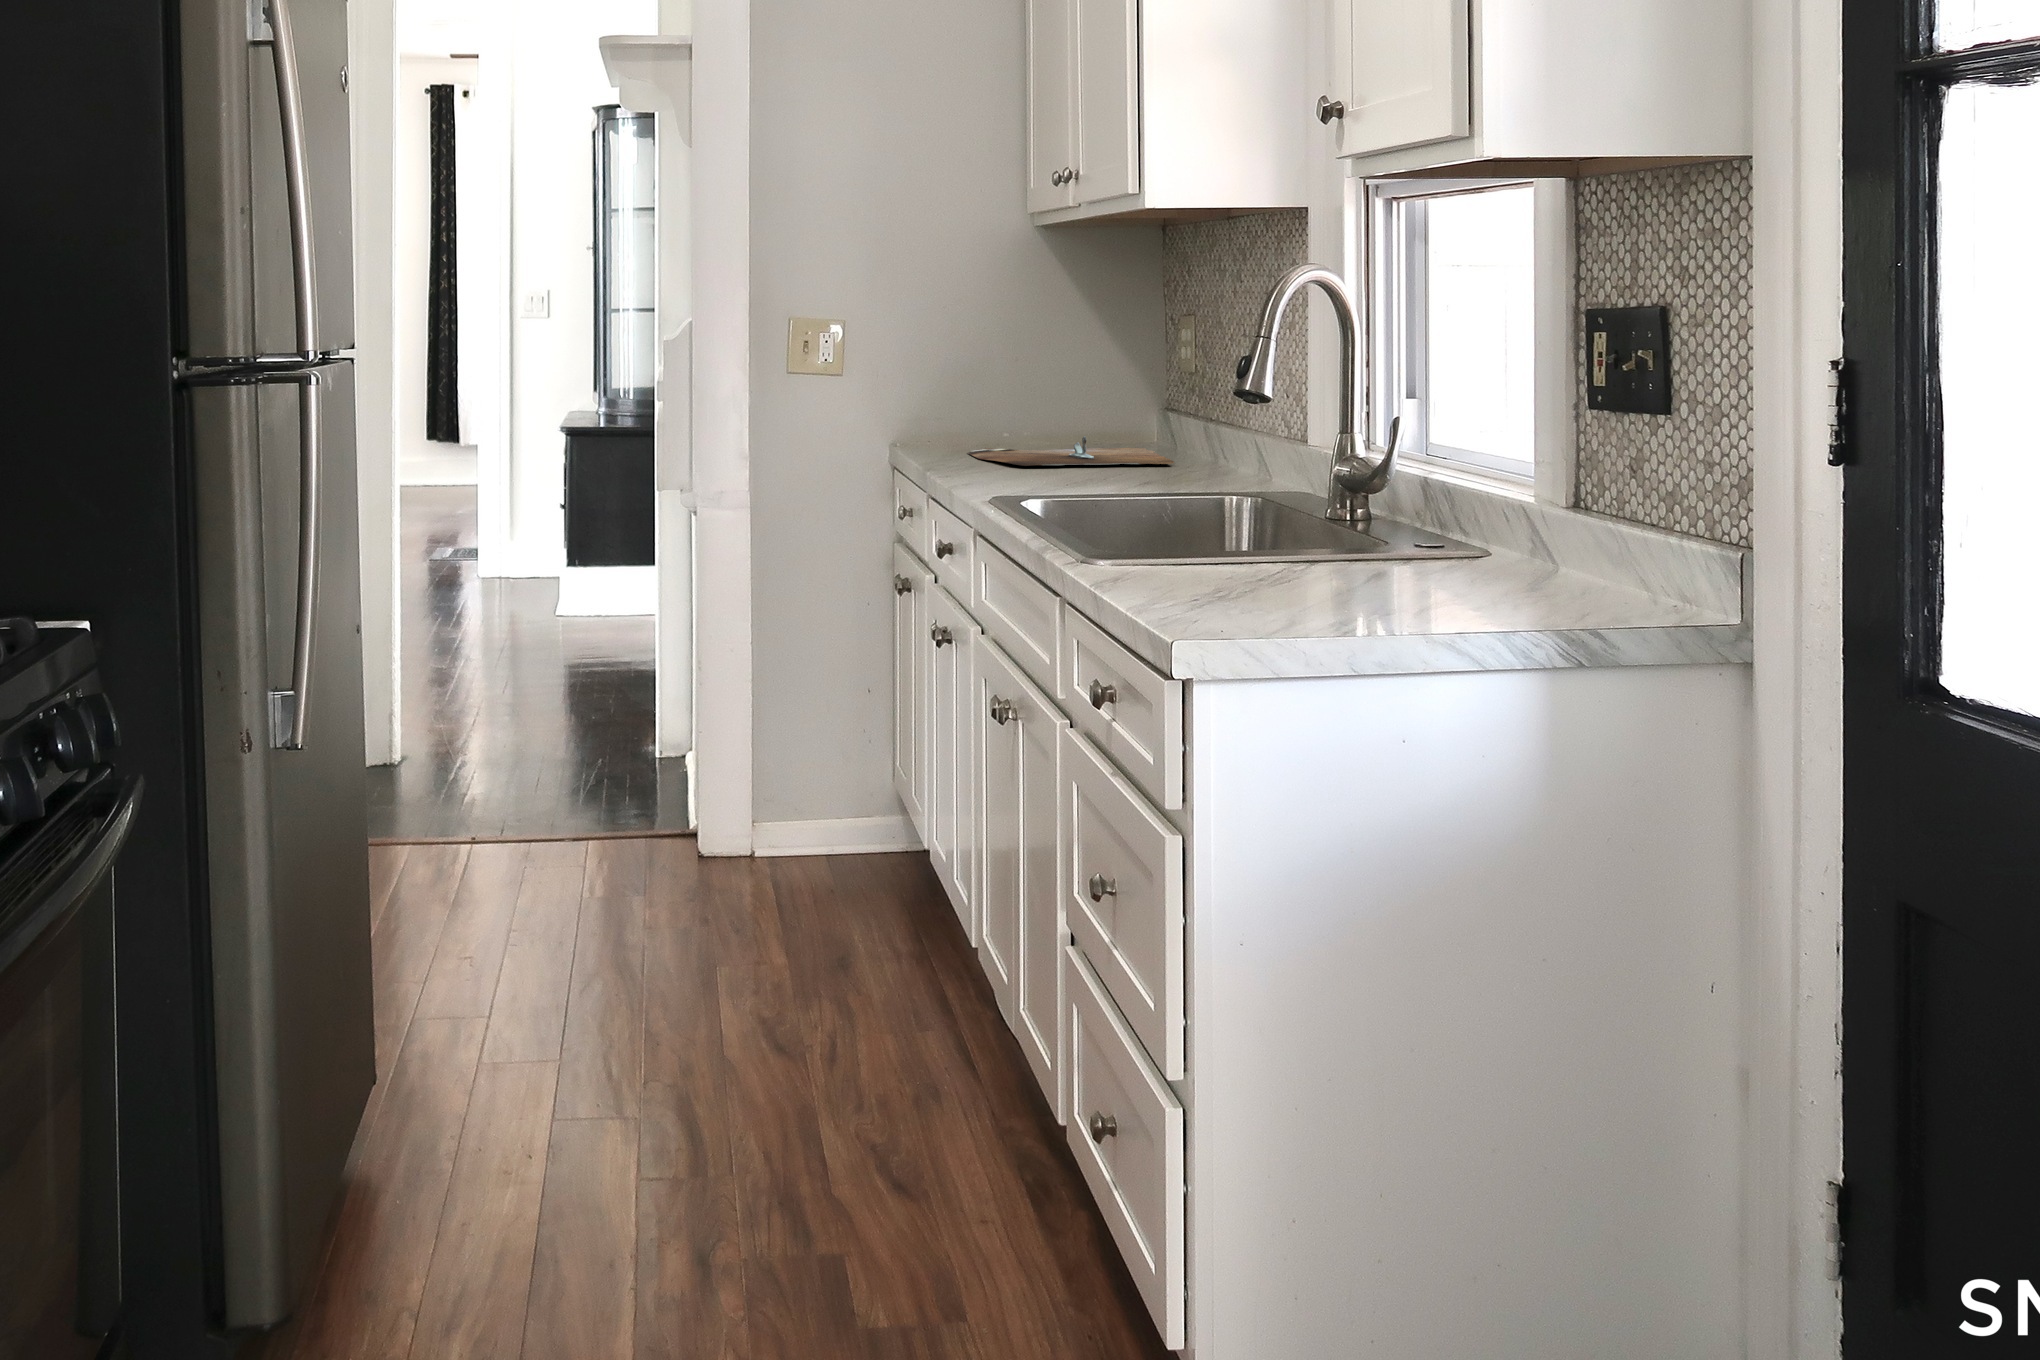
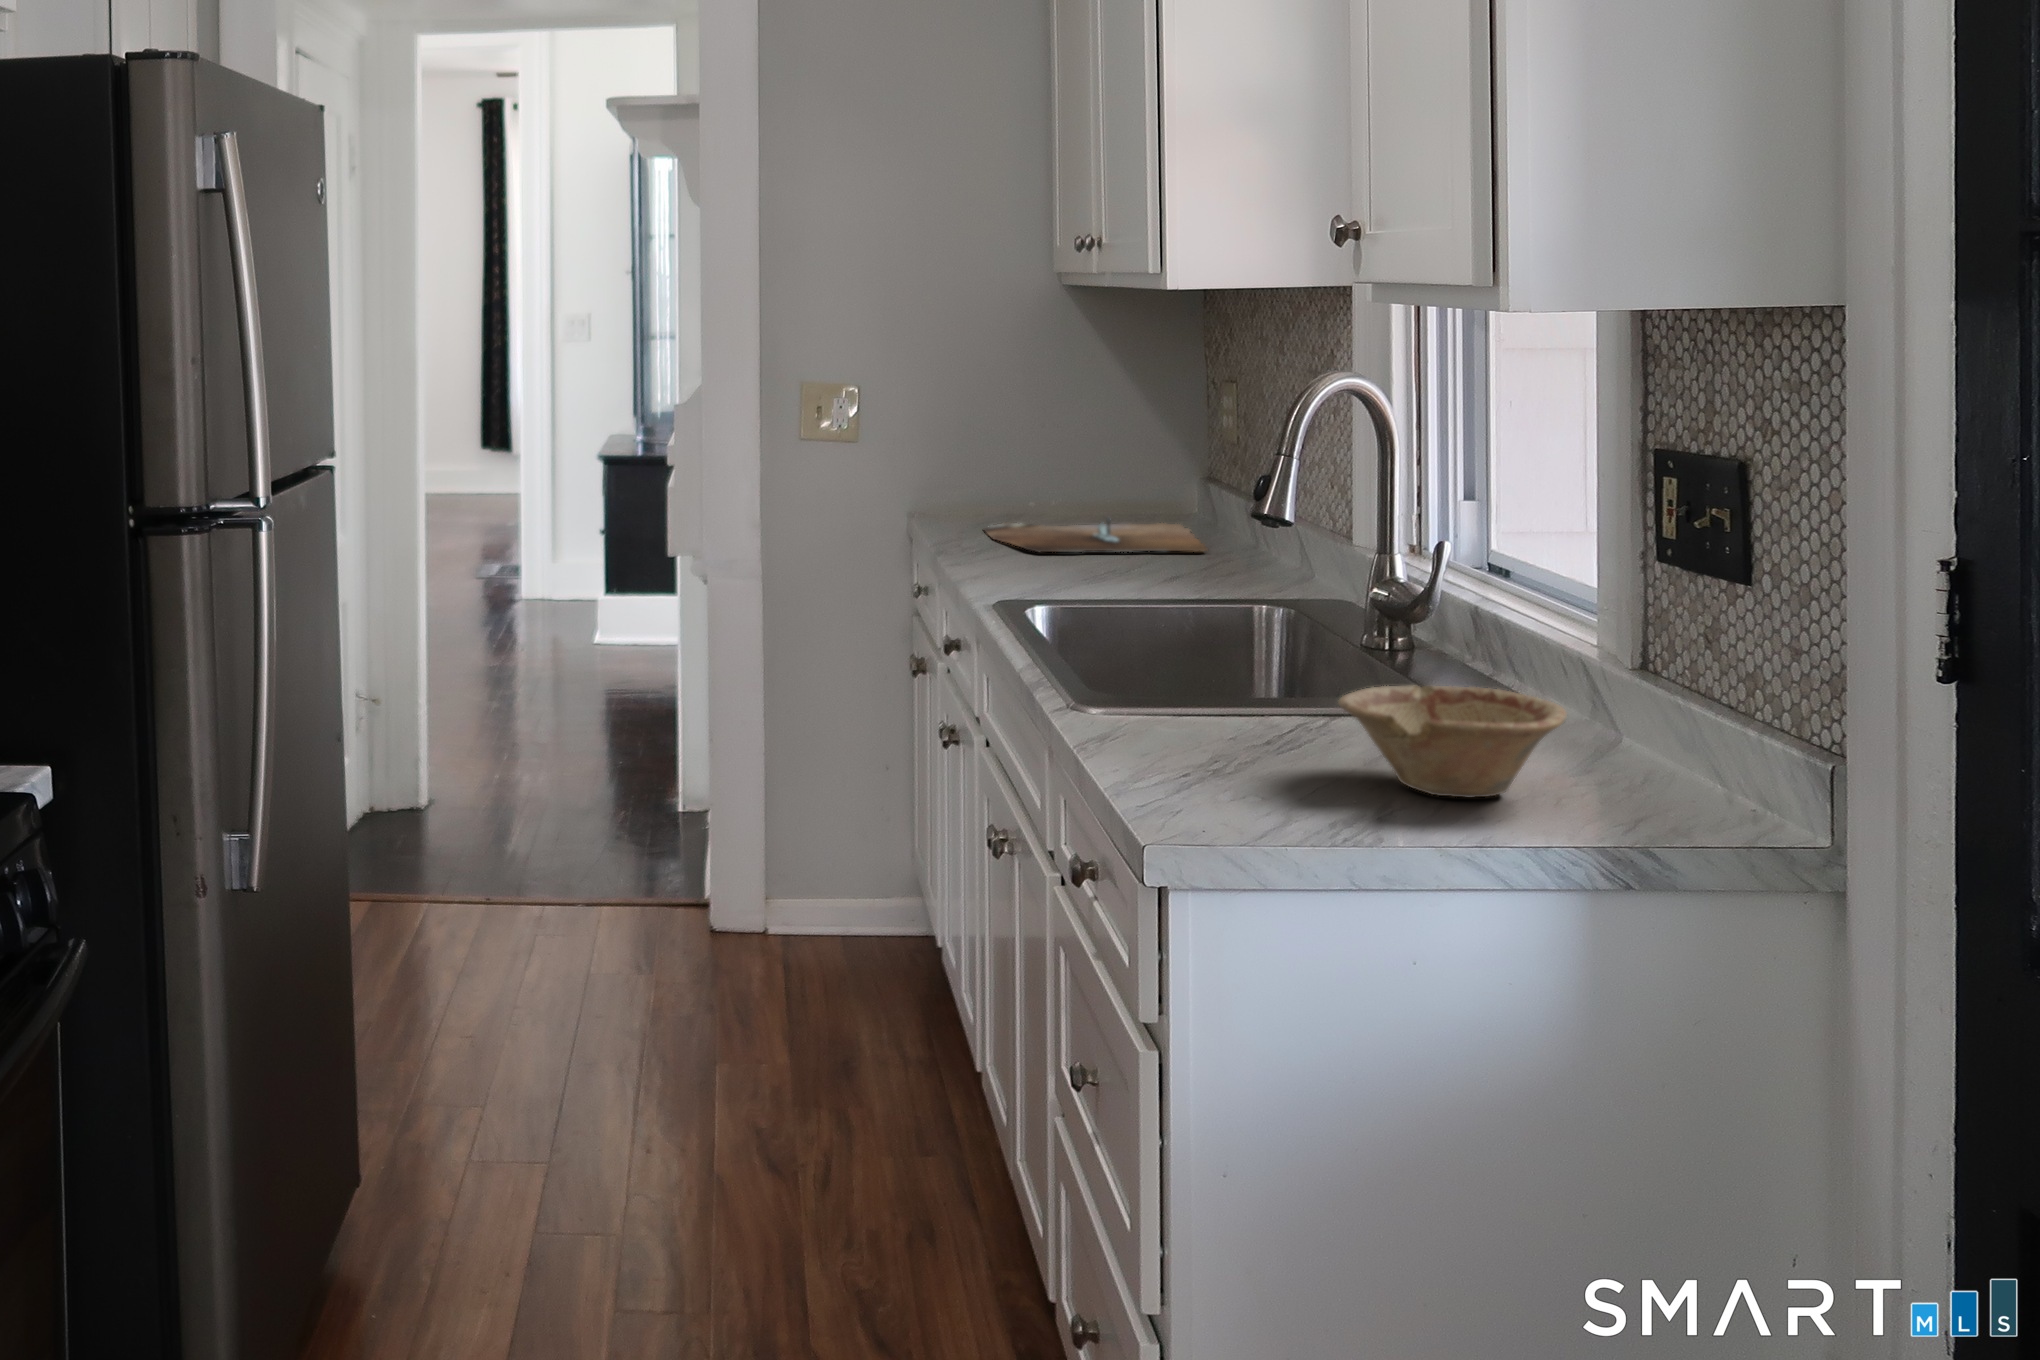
dish: none [1336,516,1527,603] -> present [1339,685,1567,797]

